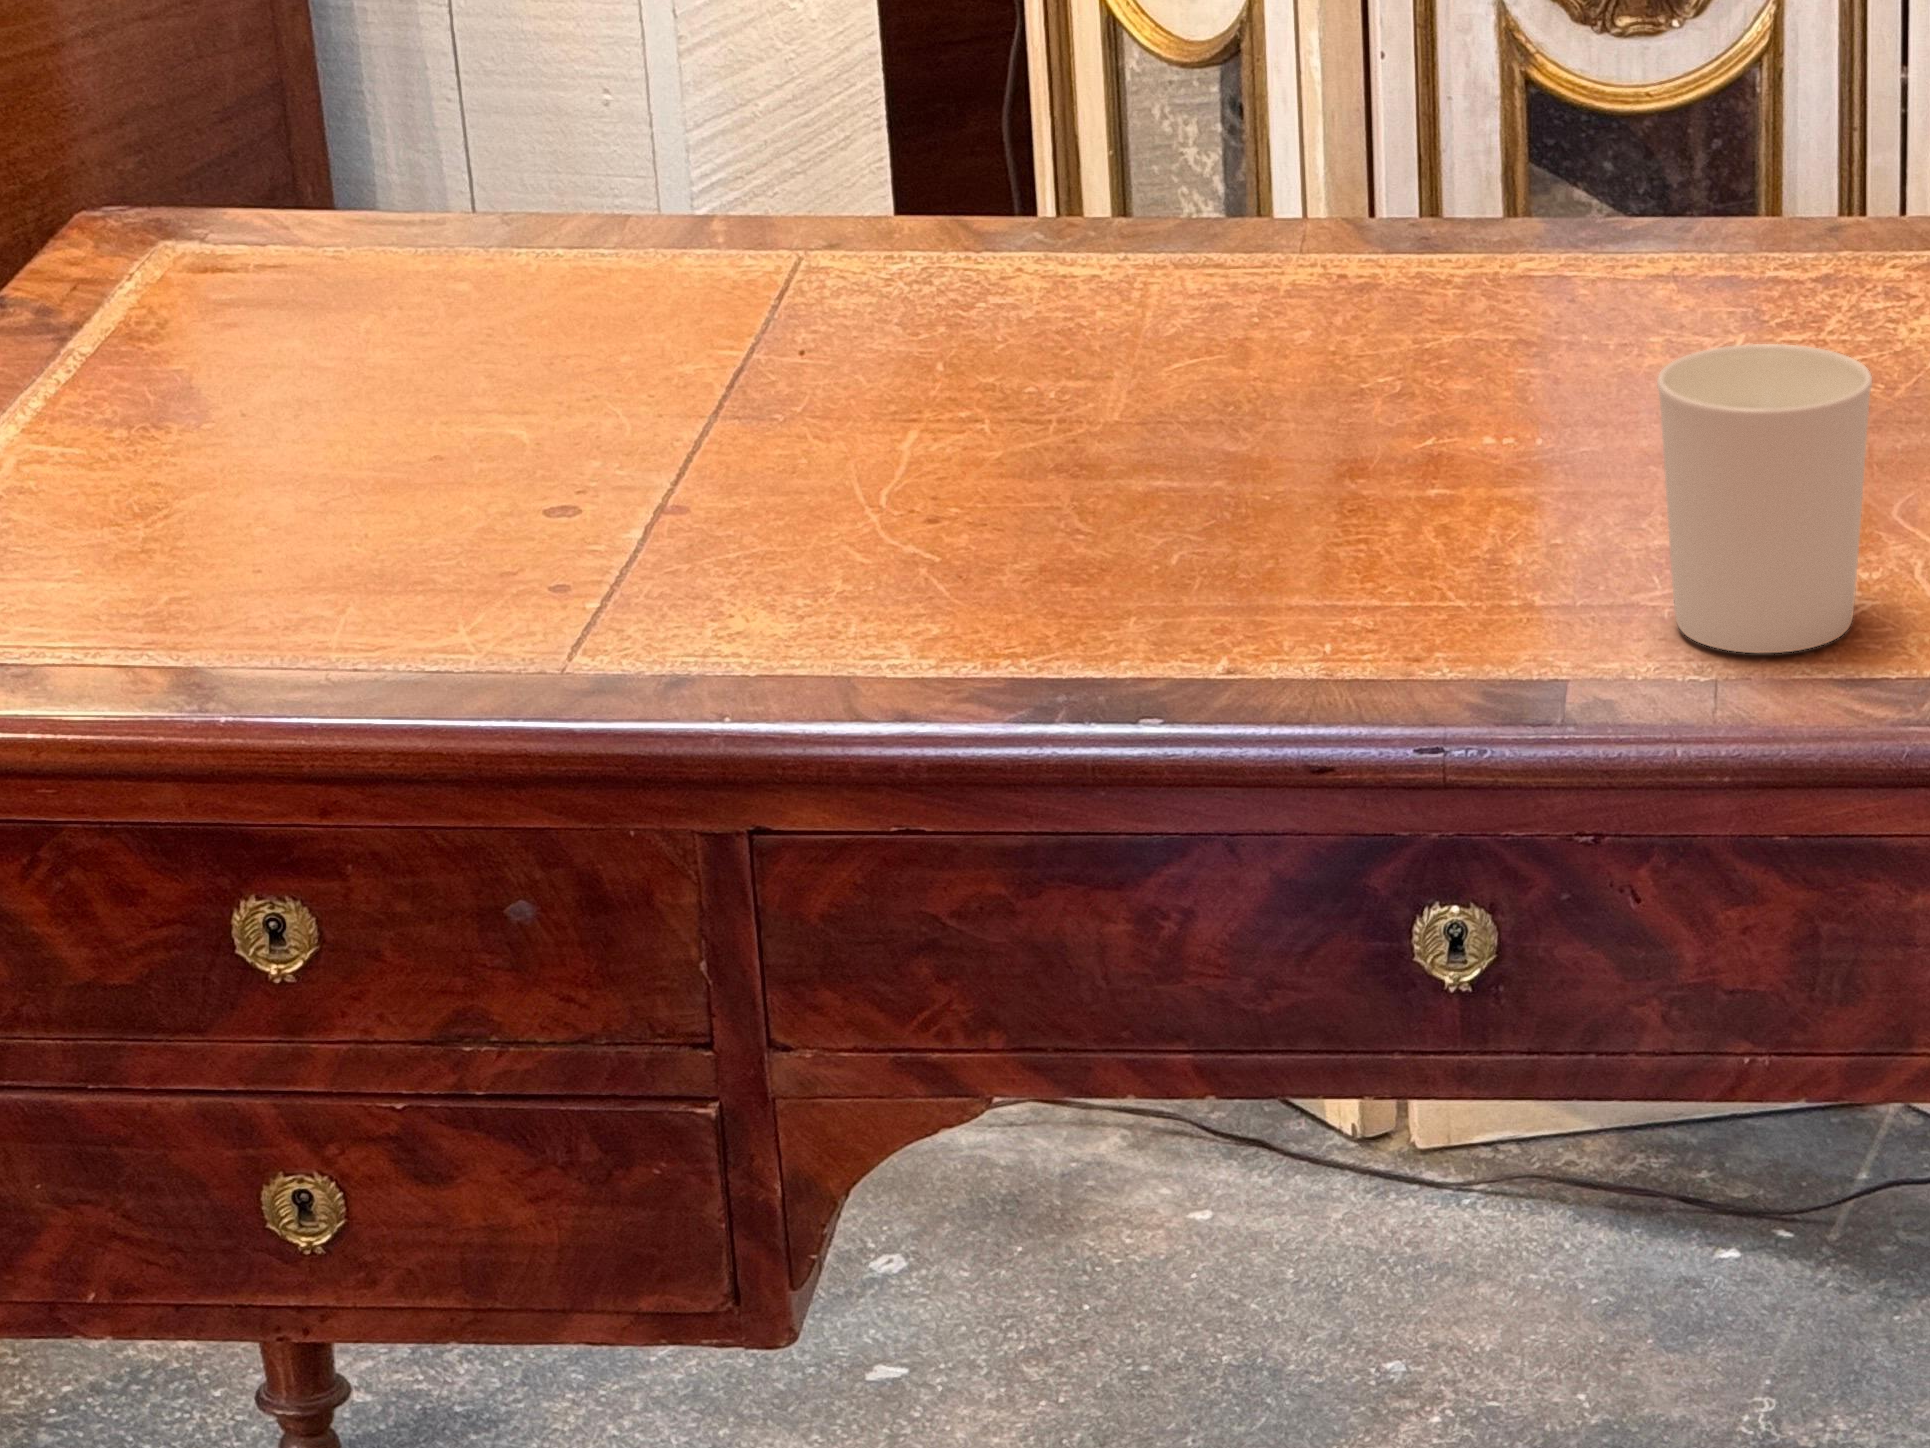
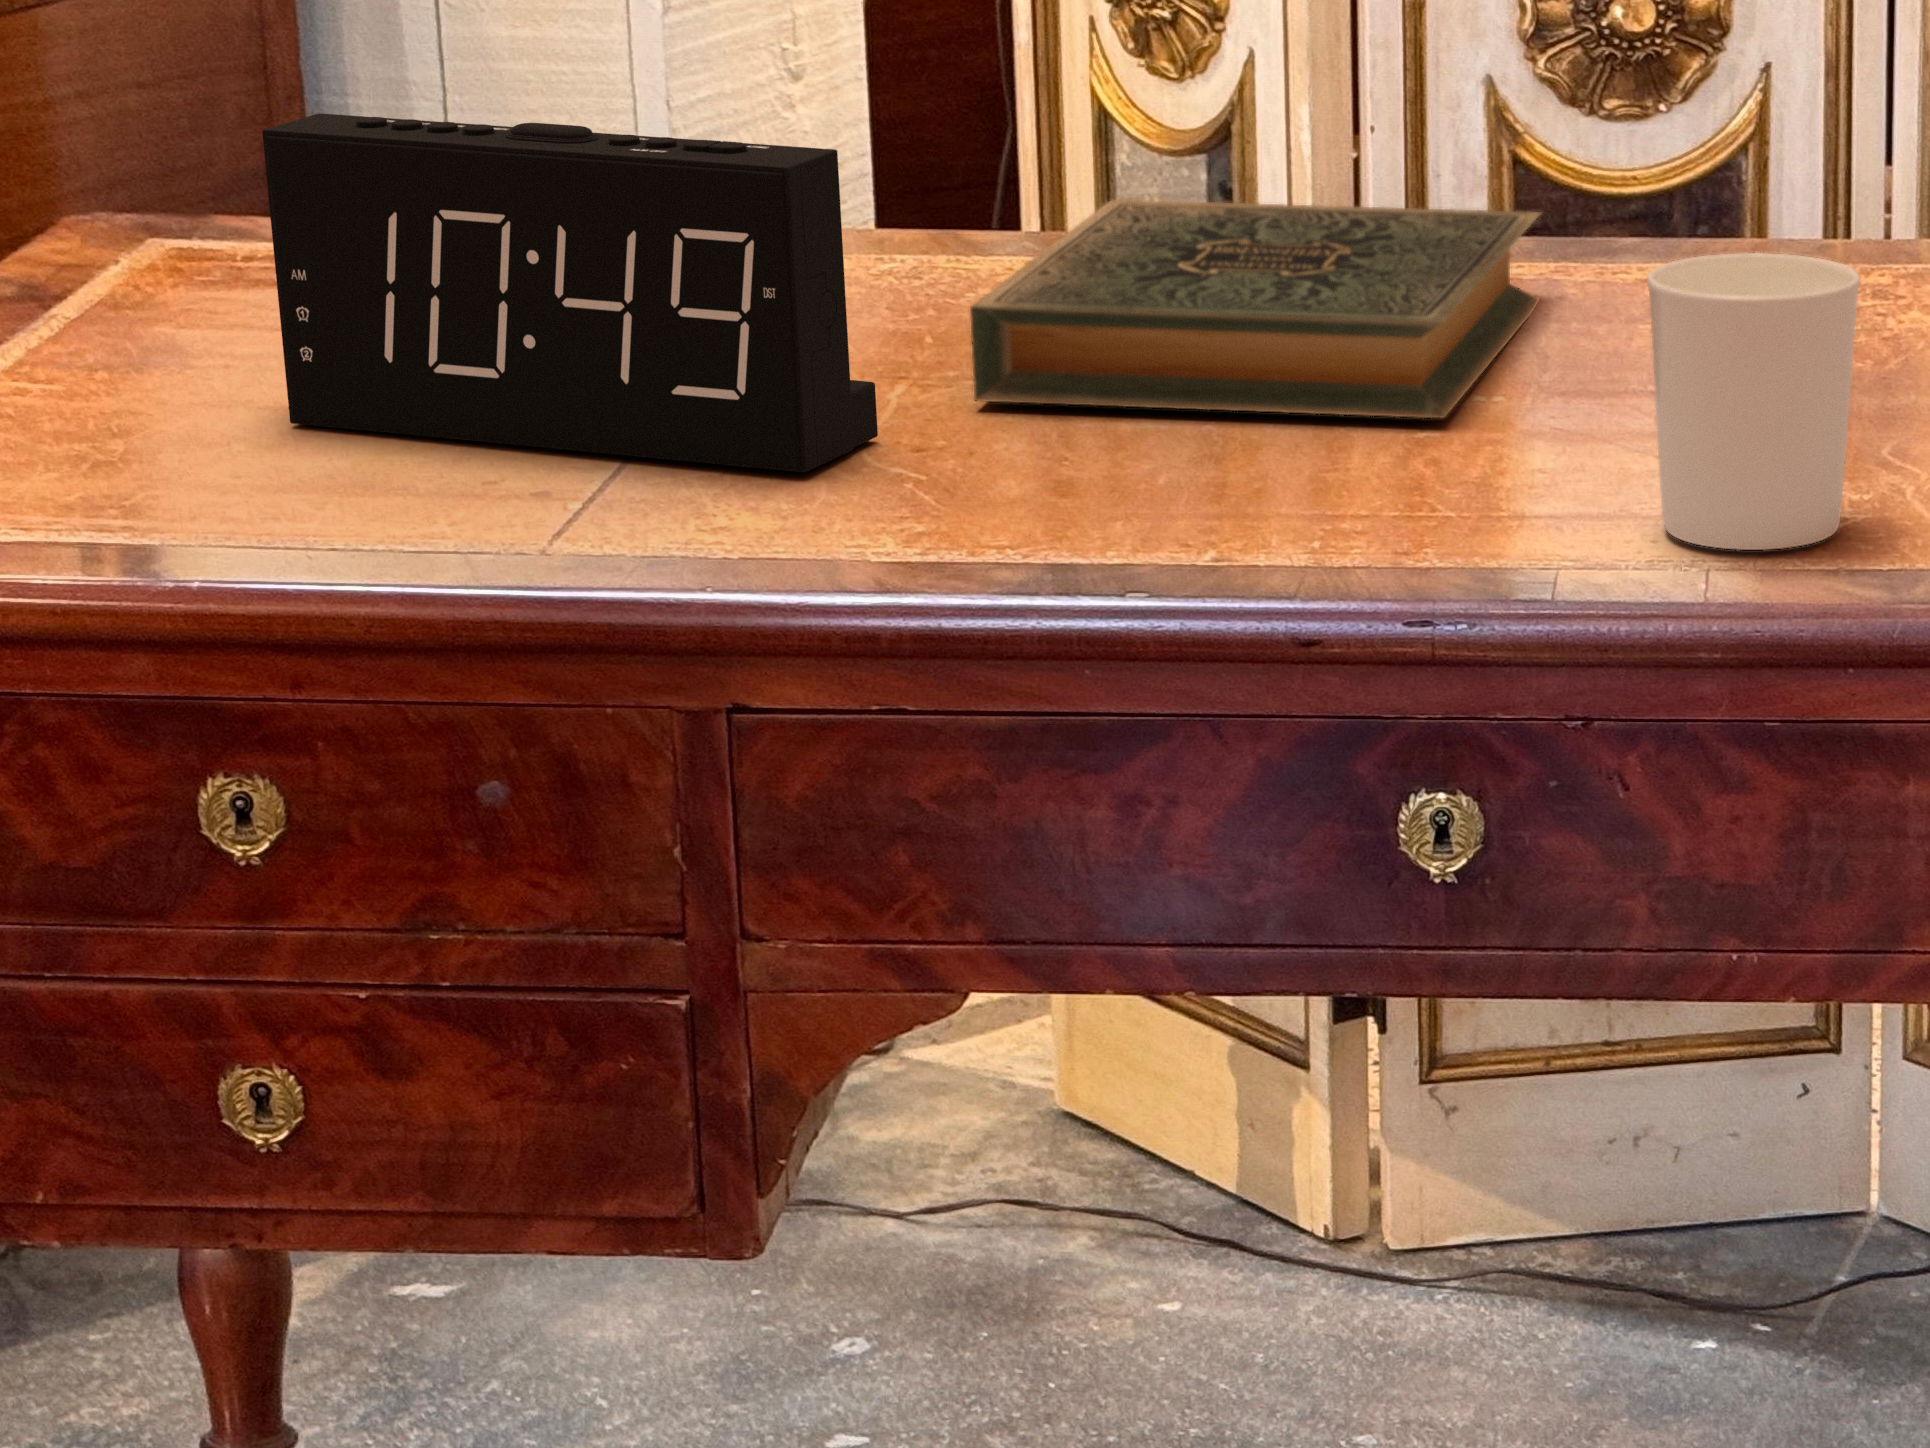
alarm clock: none [264,180,890,557] -> present [262,113,878,472]
hardback book: none [980,213,1557,480] -> present [970,199,1540,418]

